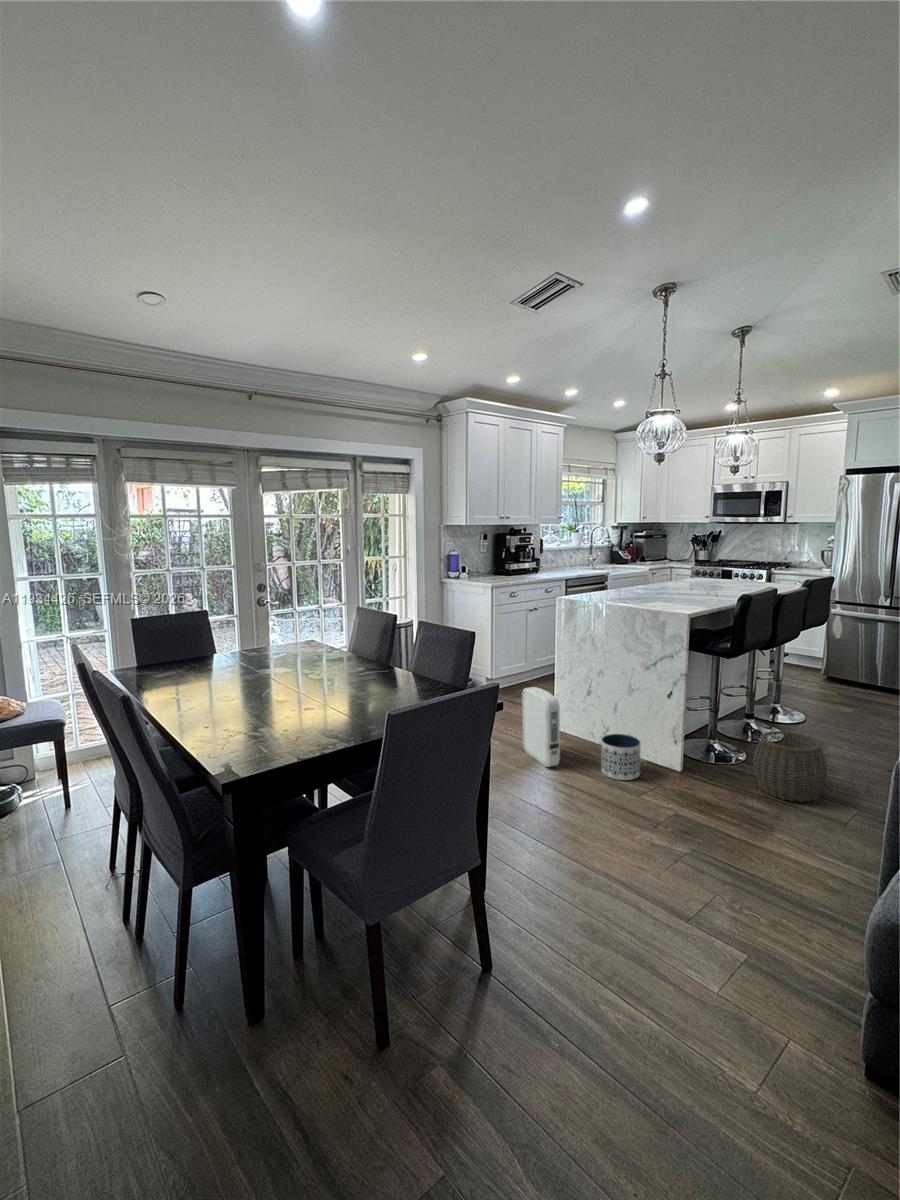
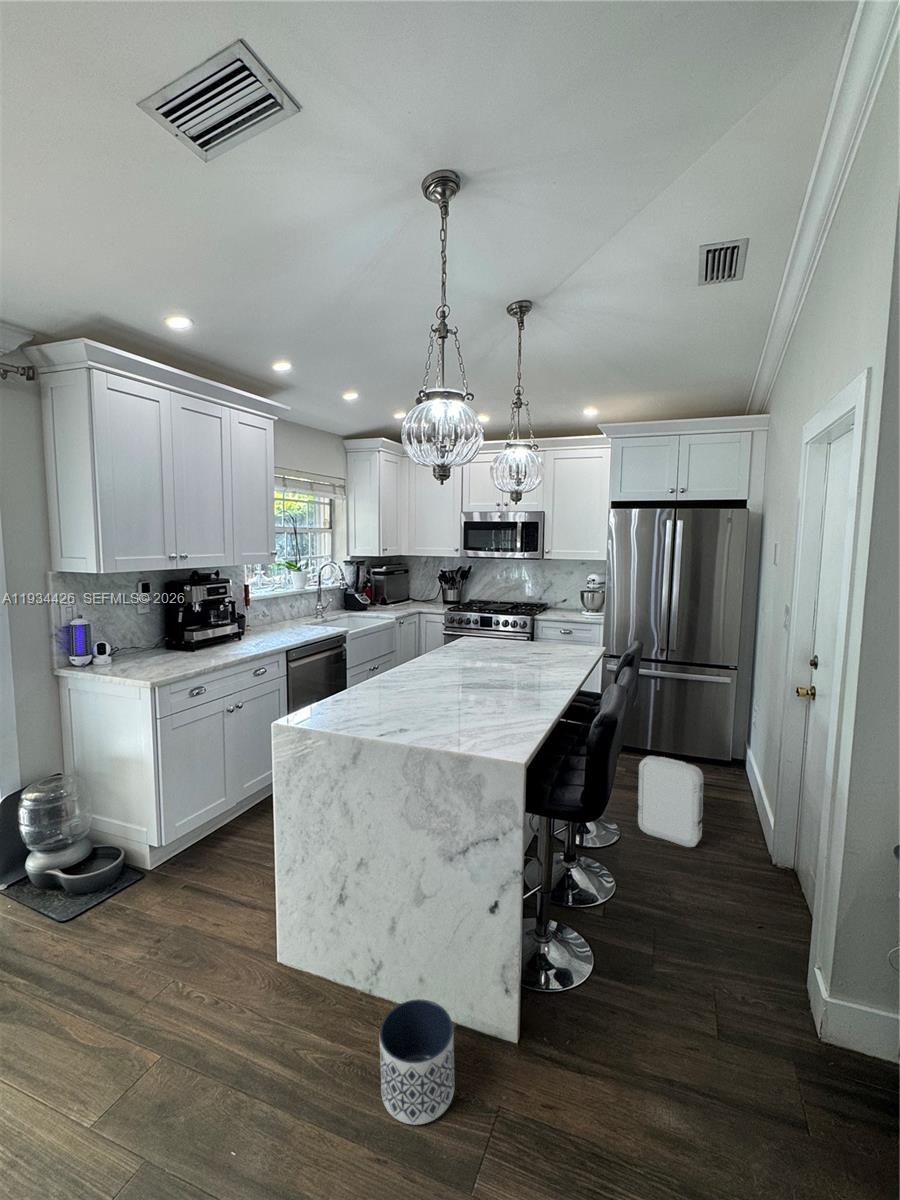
air purifier: present [522,687,560,767] -> present [638,756,704,847]
woven basket: present [753,731,828,802] -> none [624,926,737,1072]

